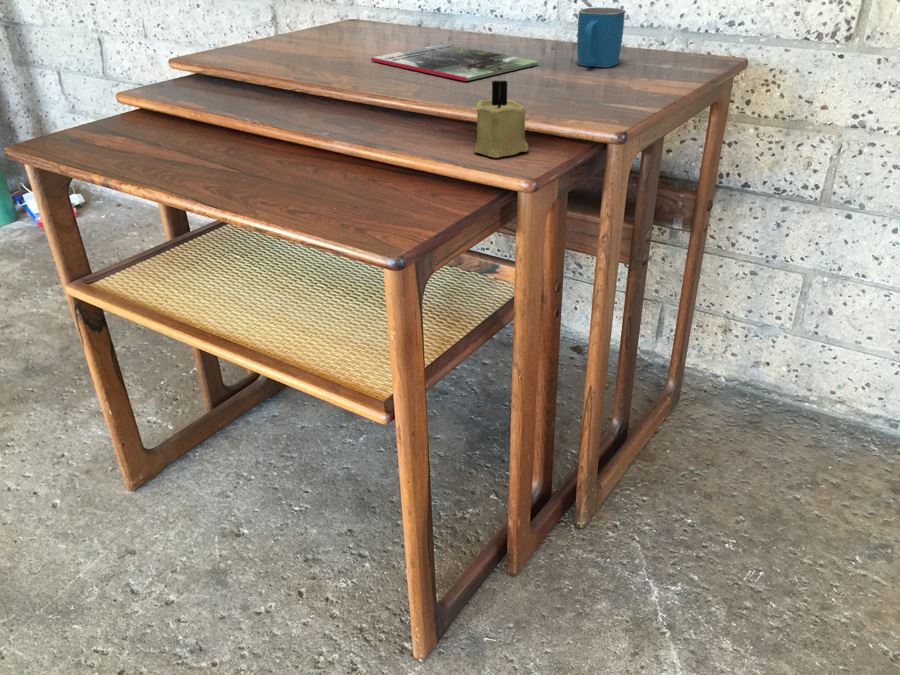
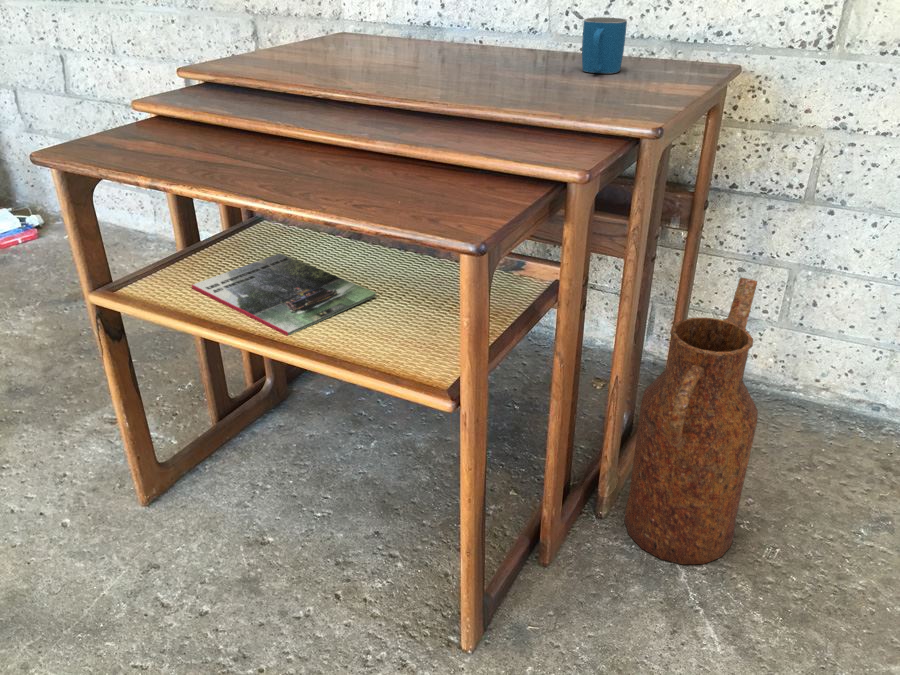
magazine: present [371,44,539,81] -> present [192,253,377,336]
candle: present [474,80,529,158] -> none [515,80,566,154]
watering can: none [603,285,753,583] -> present [624,278,758,564]

